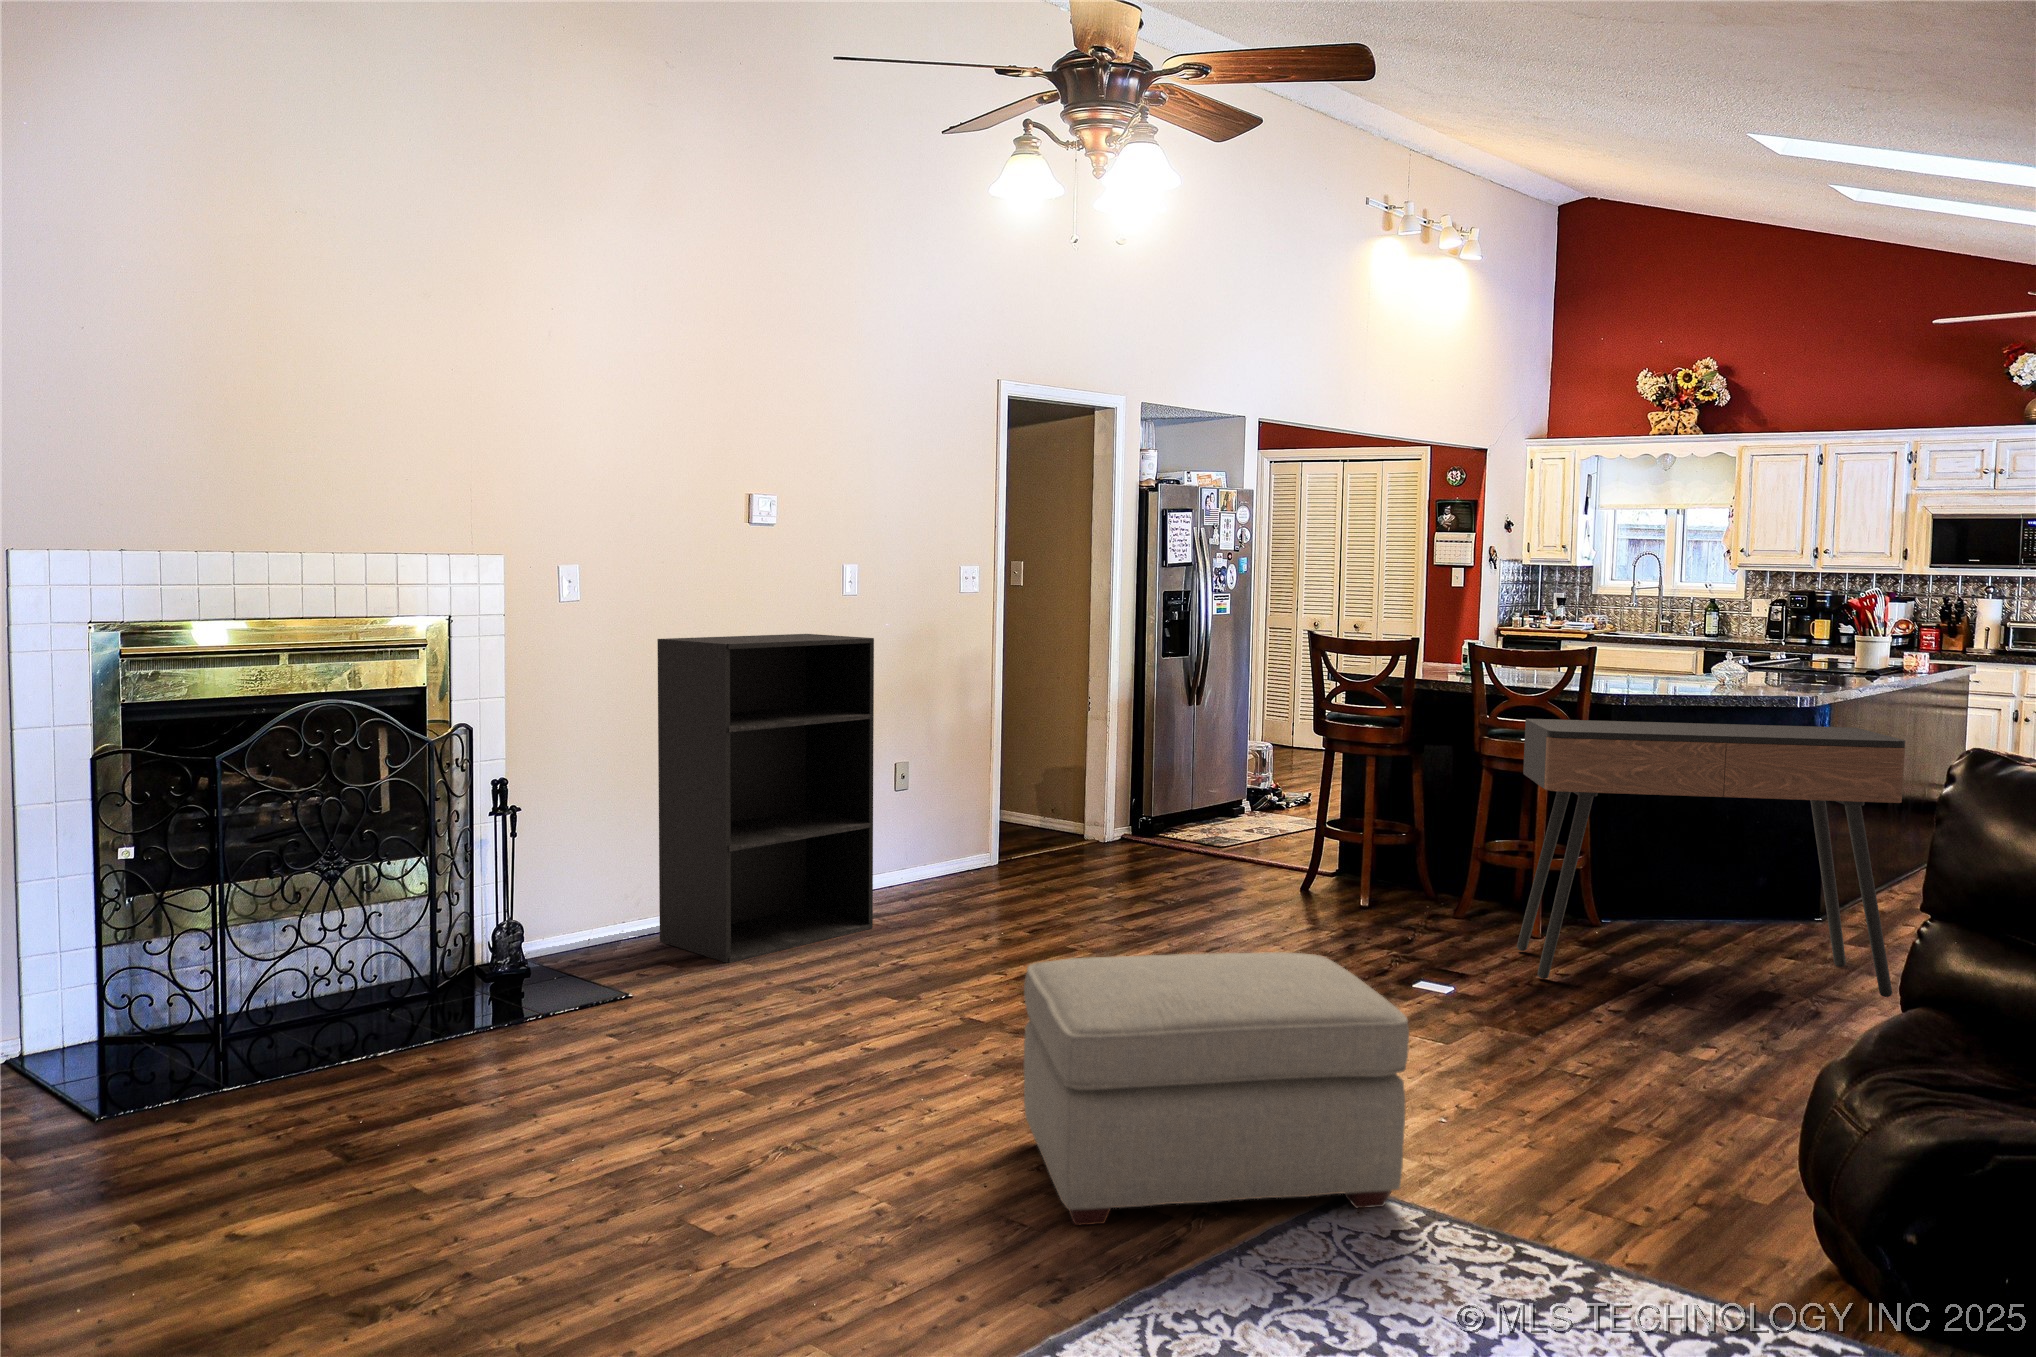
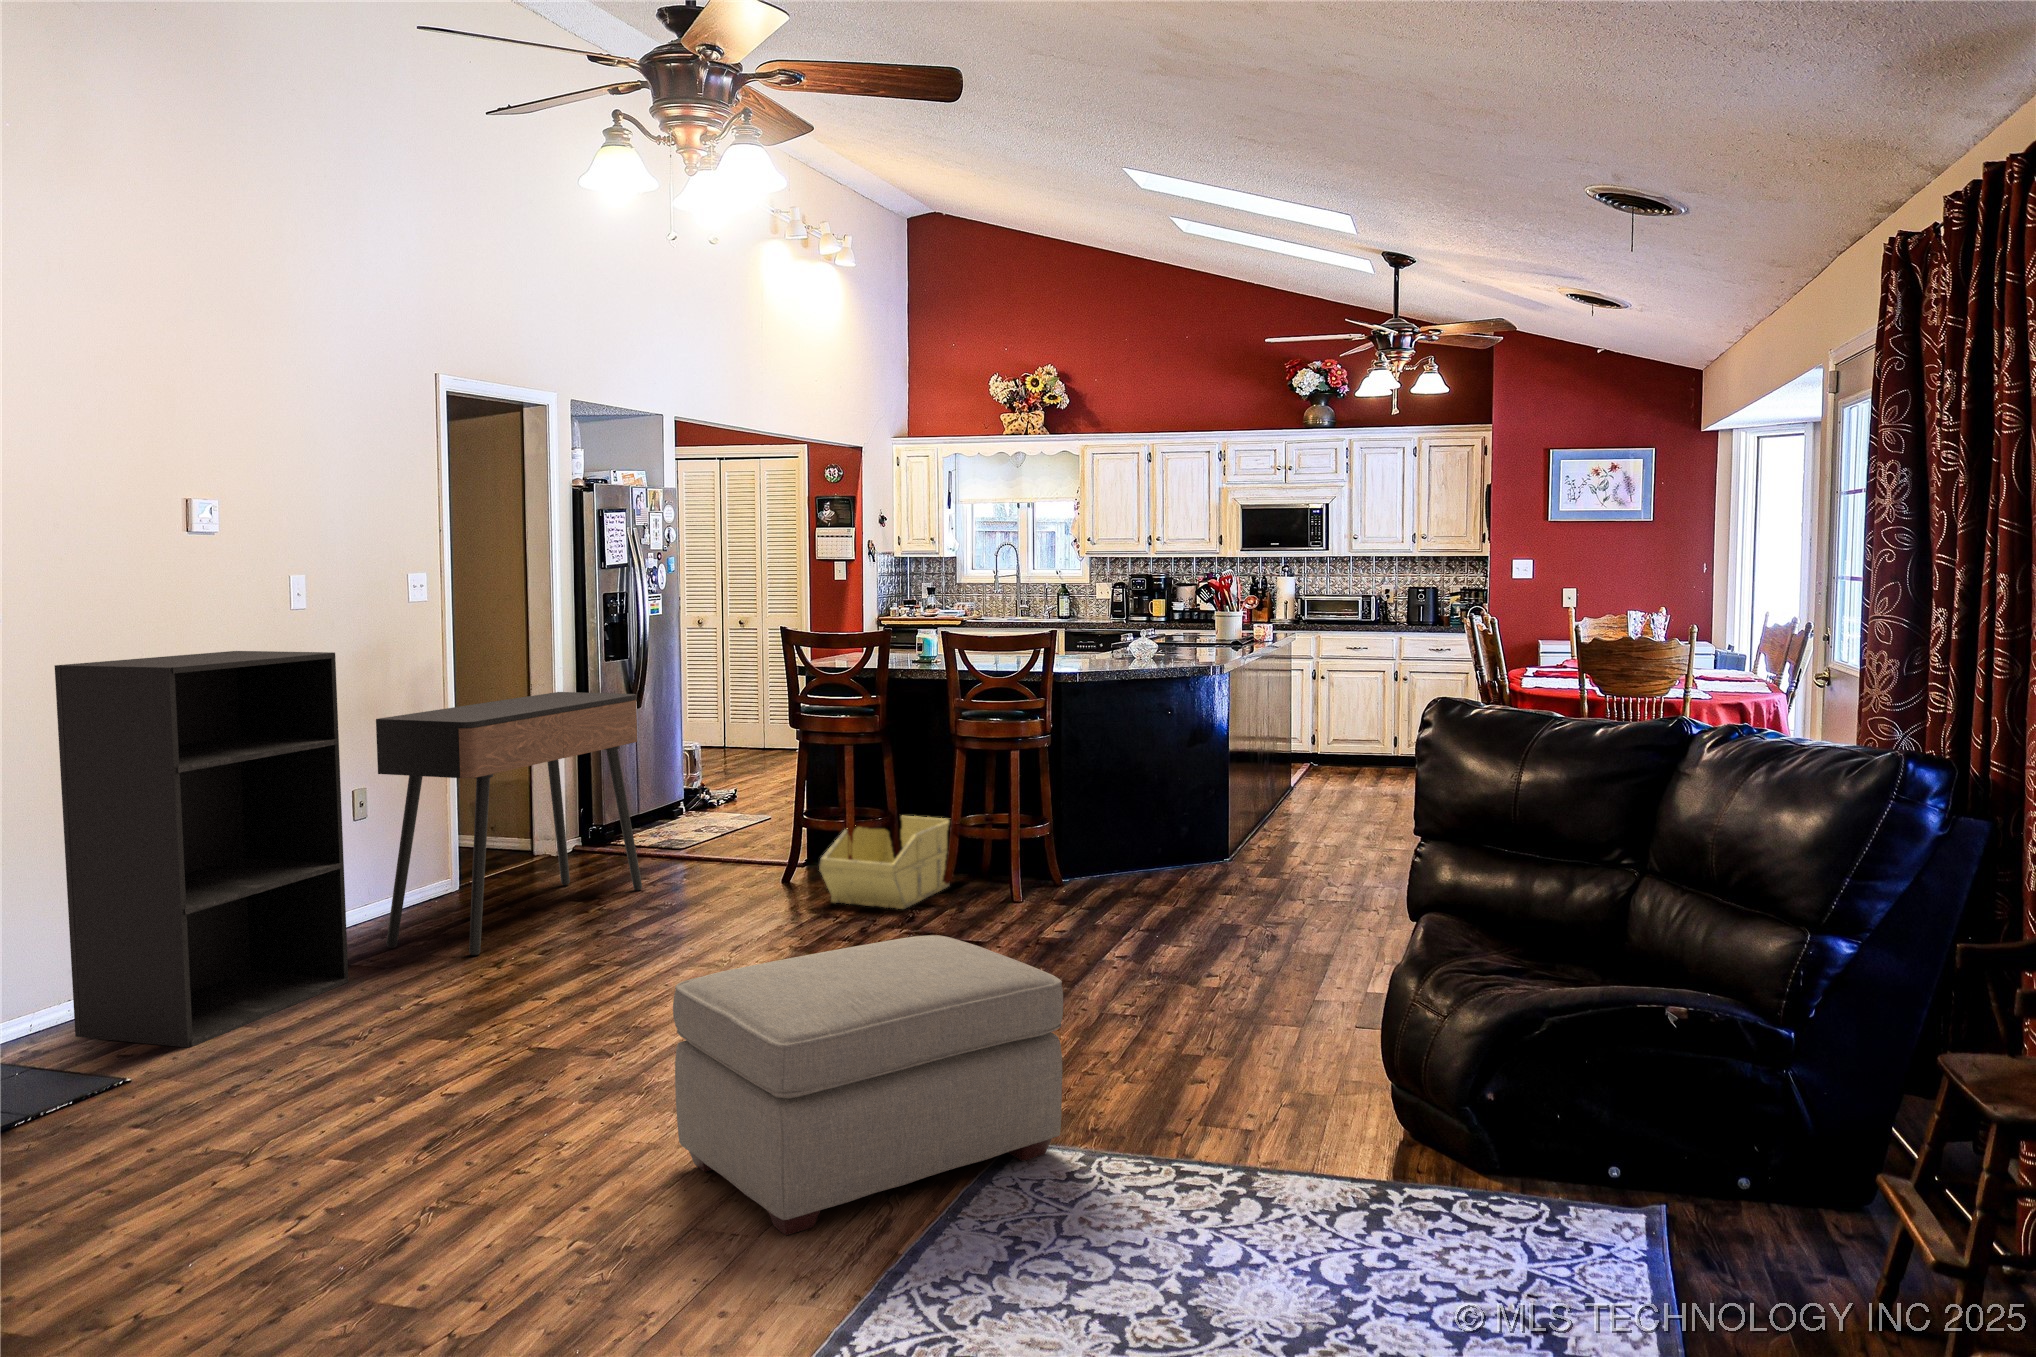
console table: present [1517,719,1905,997] -> present [376,692,642,955]
storage bin: none [1320,832,1481,931] -> present [819,816,950,909]

